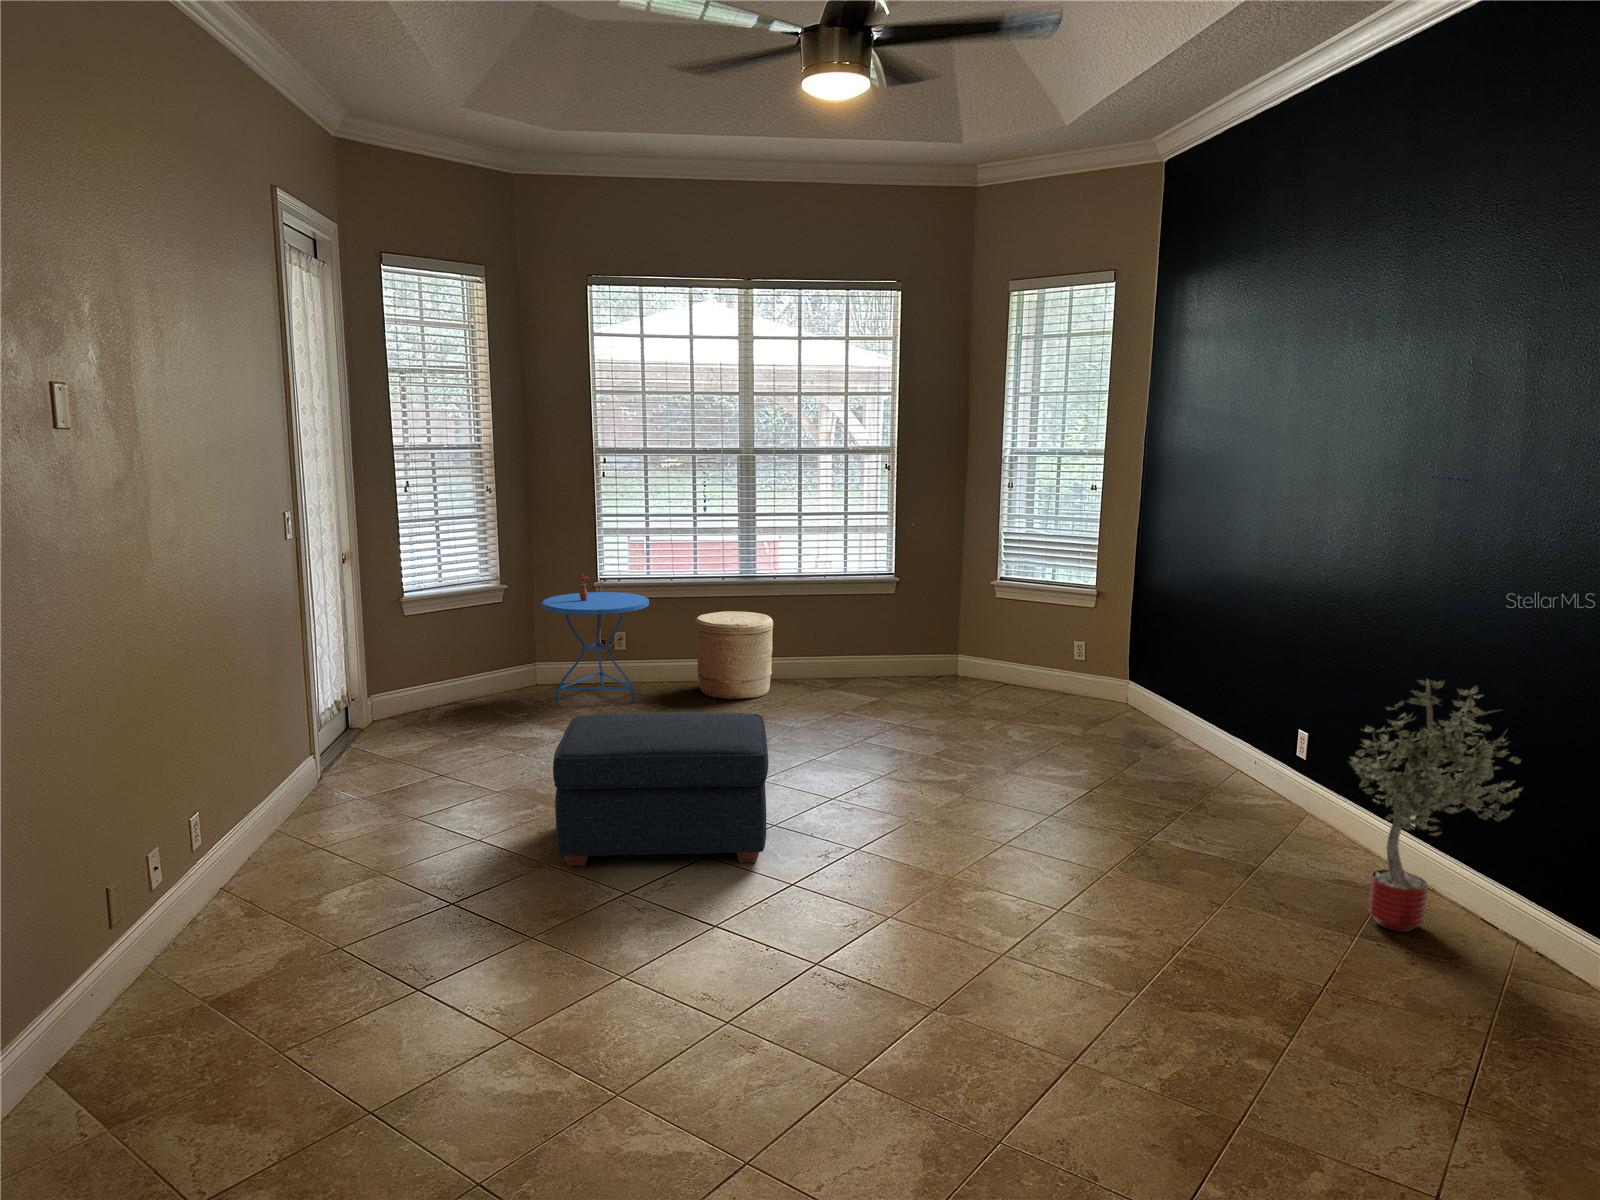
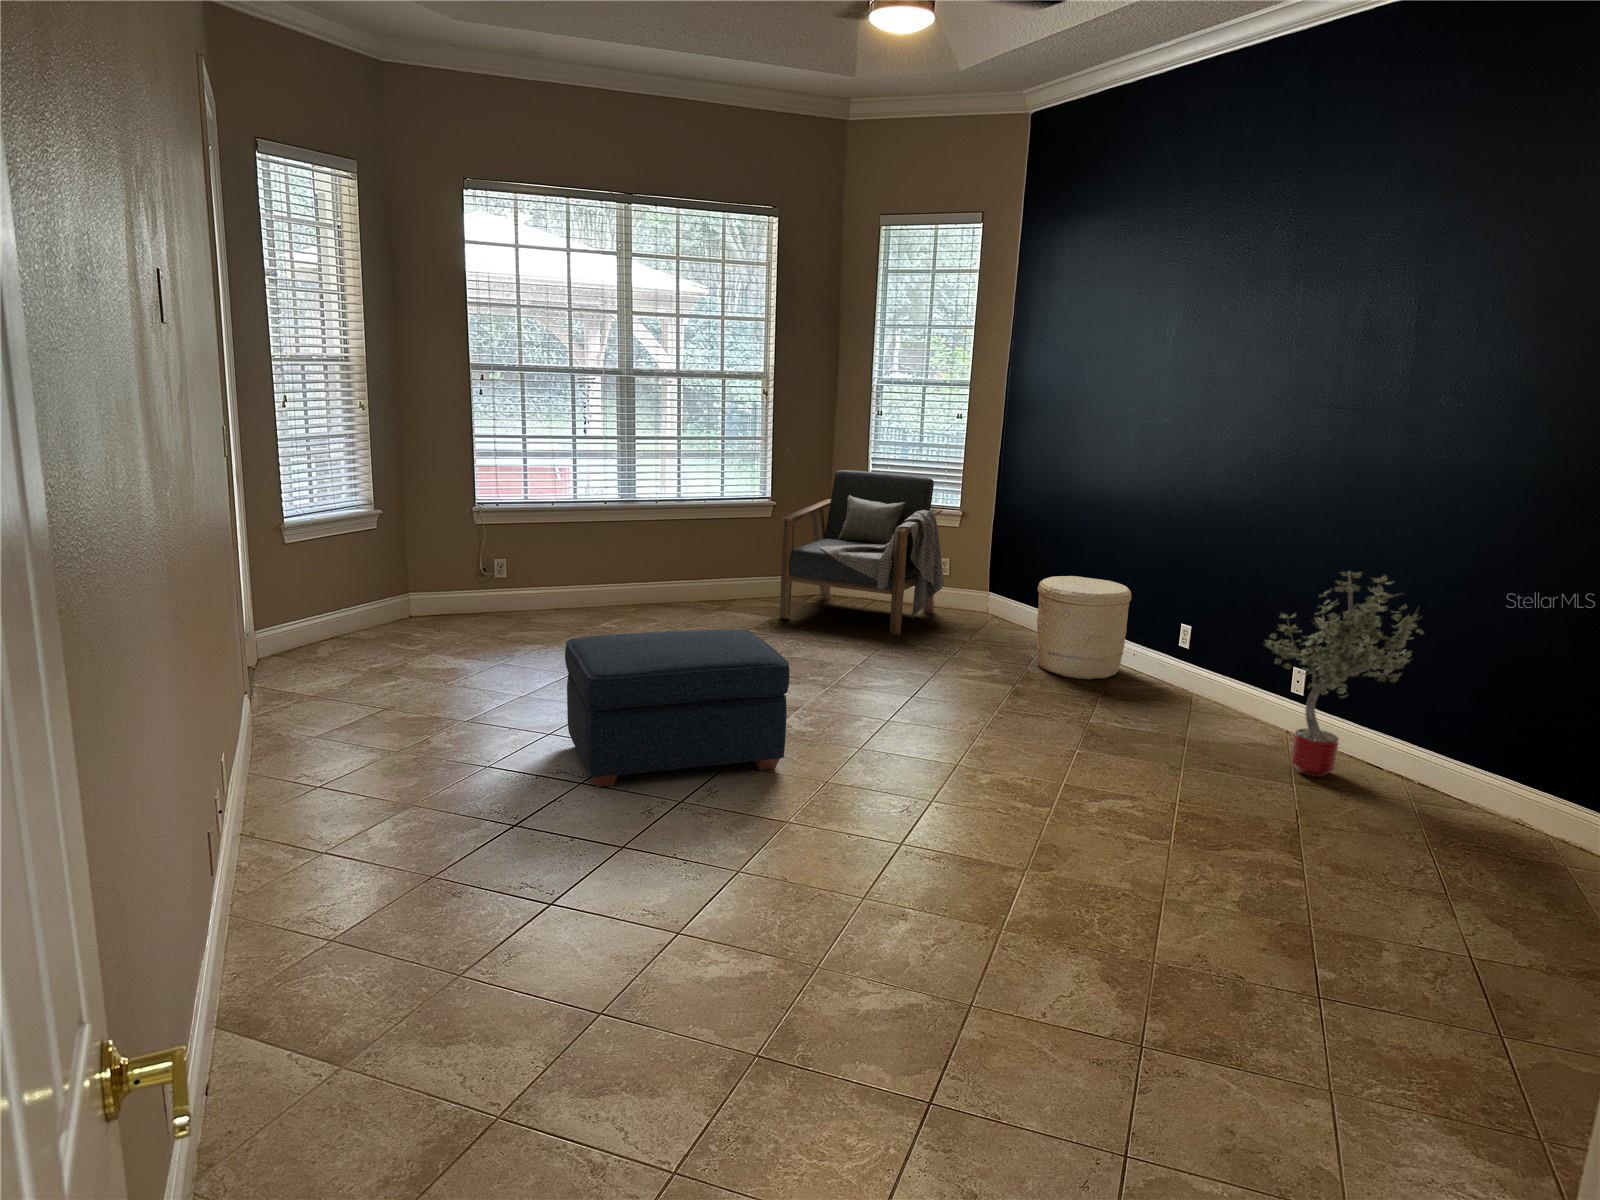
armchair: none [891,546,1075,724] -> present [780,470,944,635]
side table: present [542,575,649,704] -> none [426,500,541,637]
woven basket: present [695,611,773,700] -> present [1037,576,1132,679]

